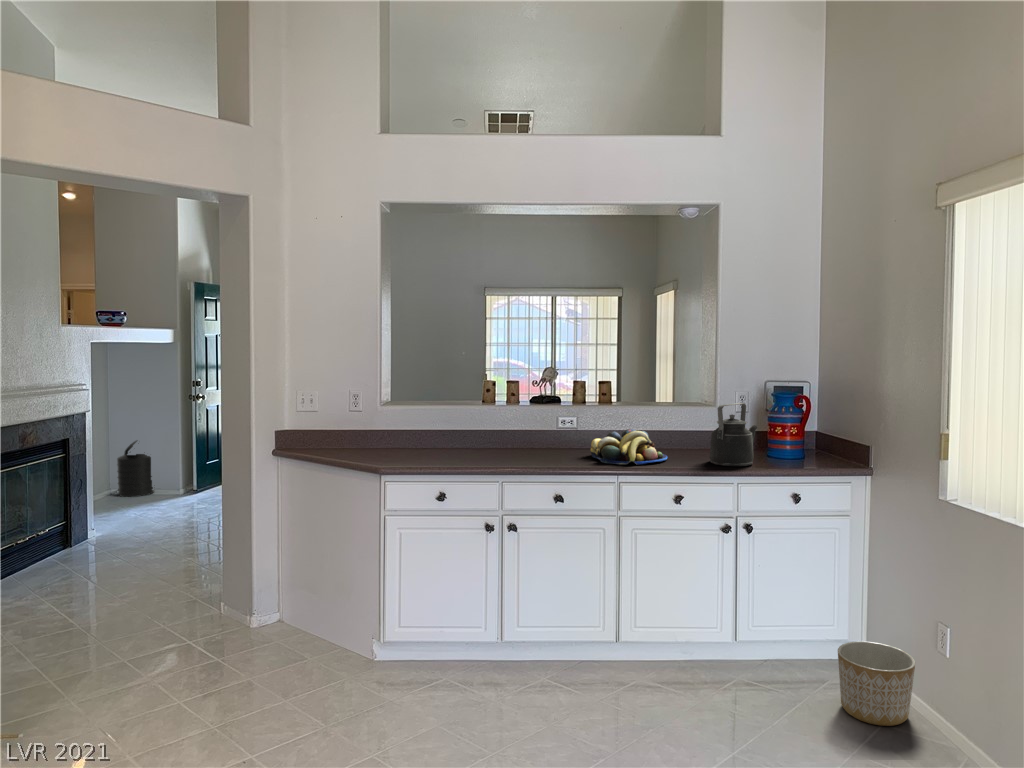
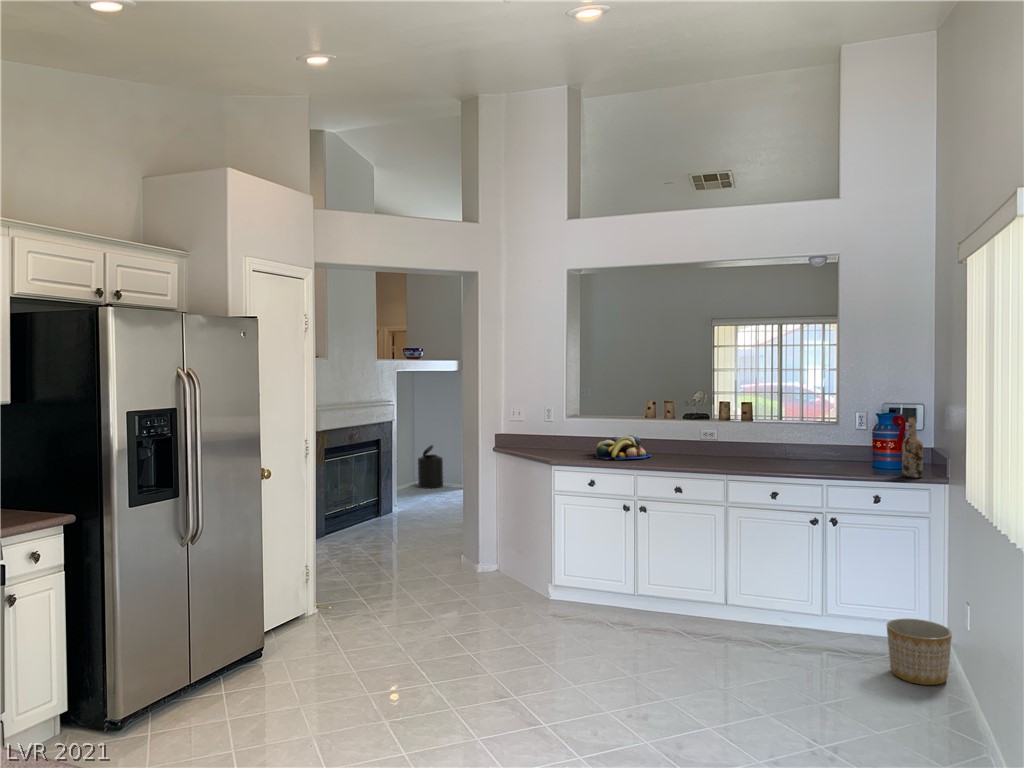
wine bottle: none [818,397,842,470] -> present [902,416,923,478]
kettle: present [710,403,757,466] -> none [811,420,859,472]
fruit bowl: present [590,429,668,464] -> present [595,435,652,460]

